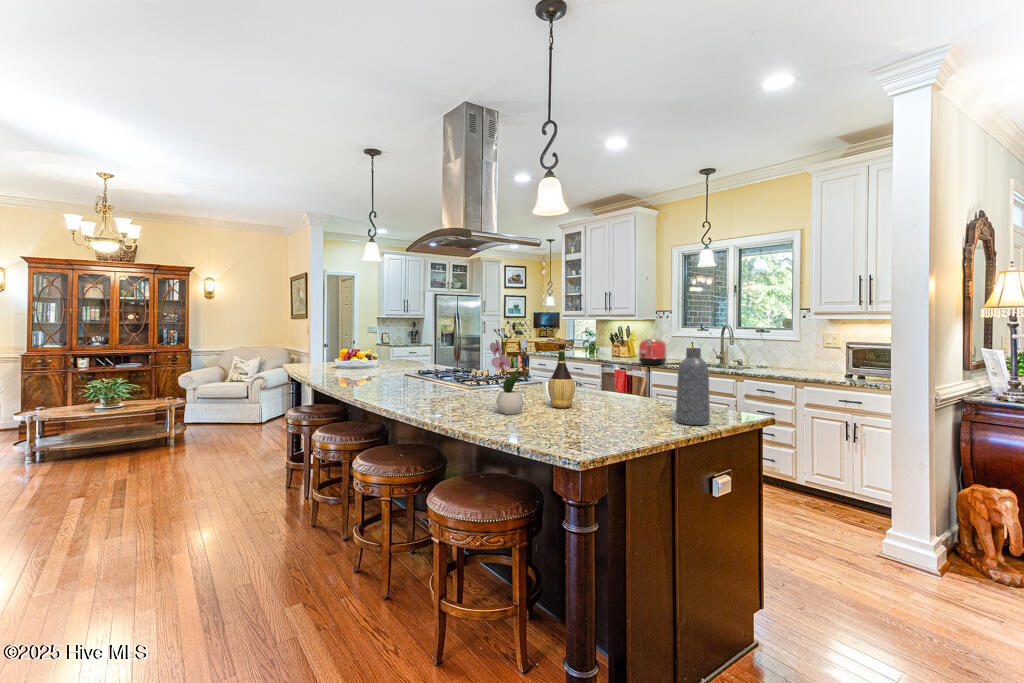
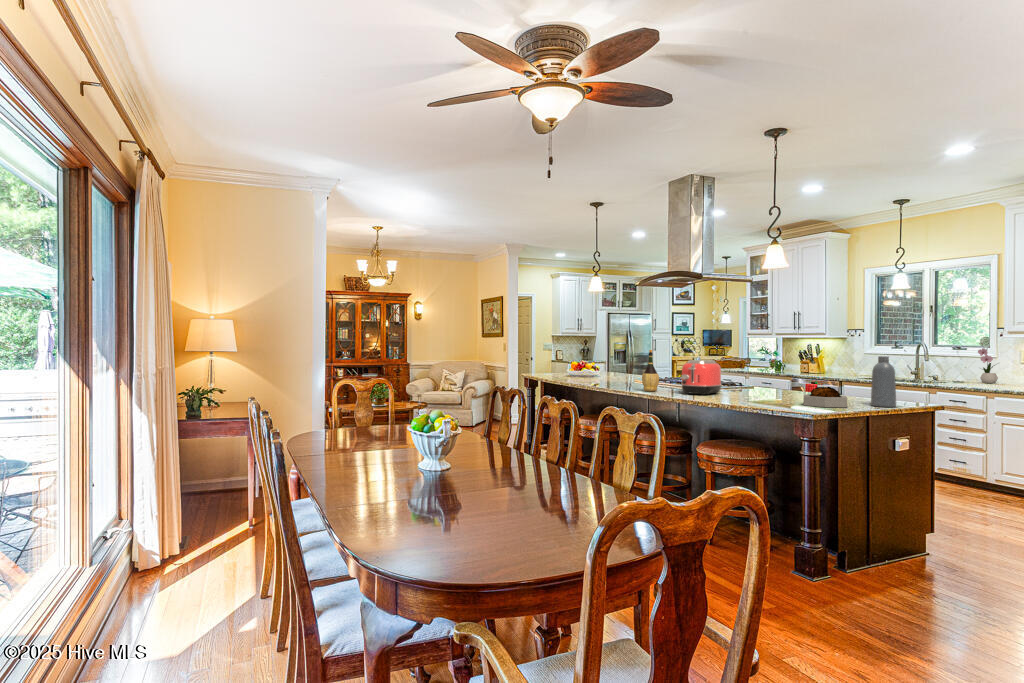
flower arrangement: present [490,329,527,414] -> present [978,343,998,383]
toaster: present [639,338,666,365] -> present [681,360,721,395]
wine bottle: present [548,340,575,408] -> present [642,350,659,391]
decorative bowl: none [580,393,642,431] -> present [803,387,847,407]

